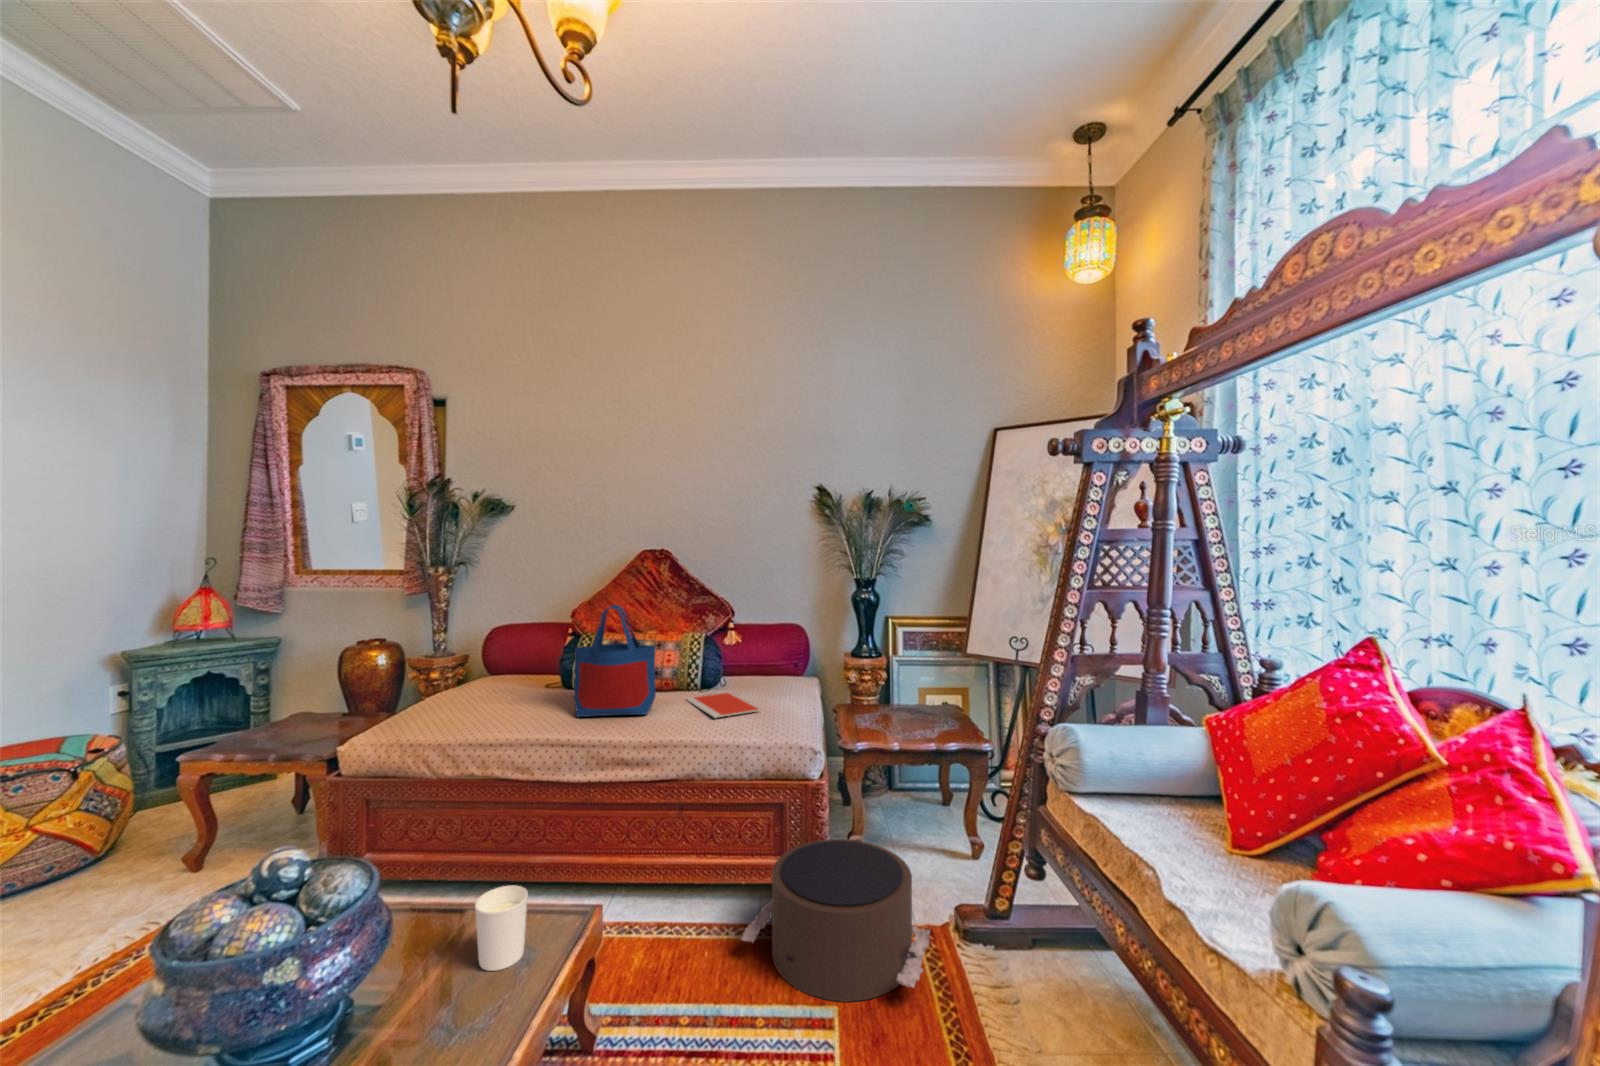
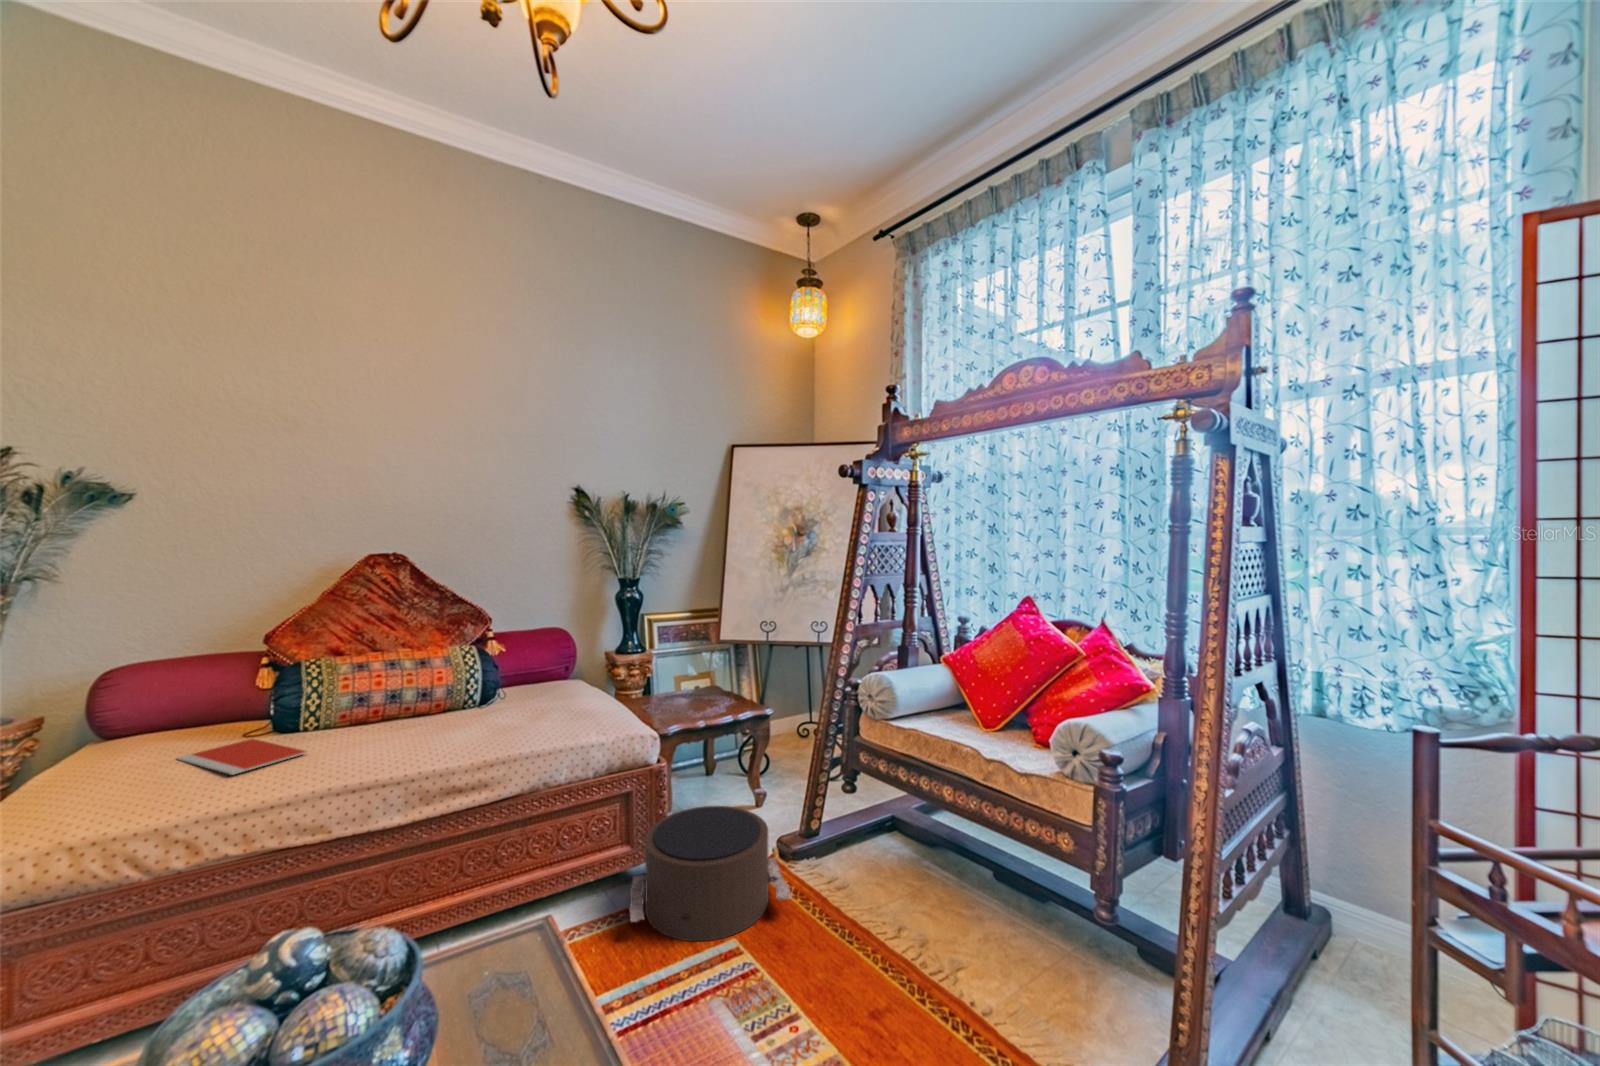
tote bag: present [574,605,656,717] -> none [350,619,459,758]
notebook: present [686,693,759,718] -> present [177,739,307,775]
candle holder: present [475,886,528,971] -> none [480,917,537,1012]

